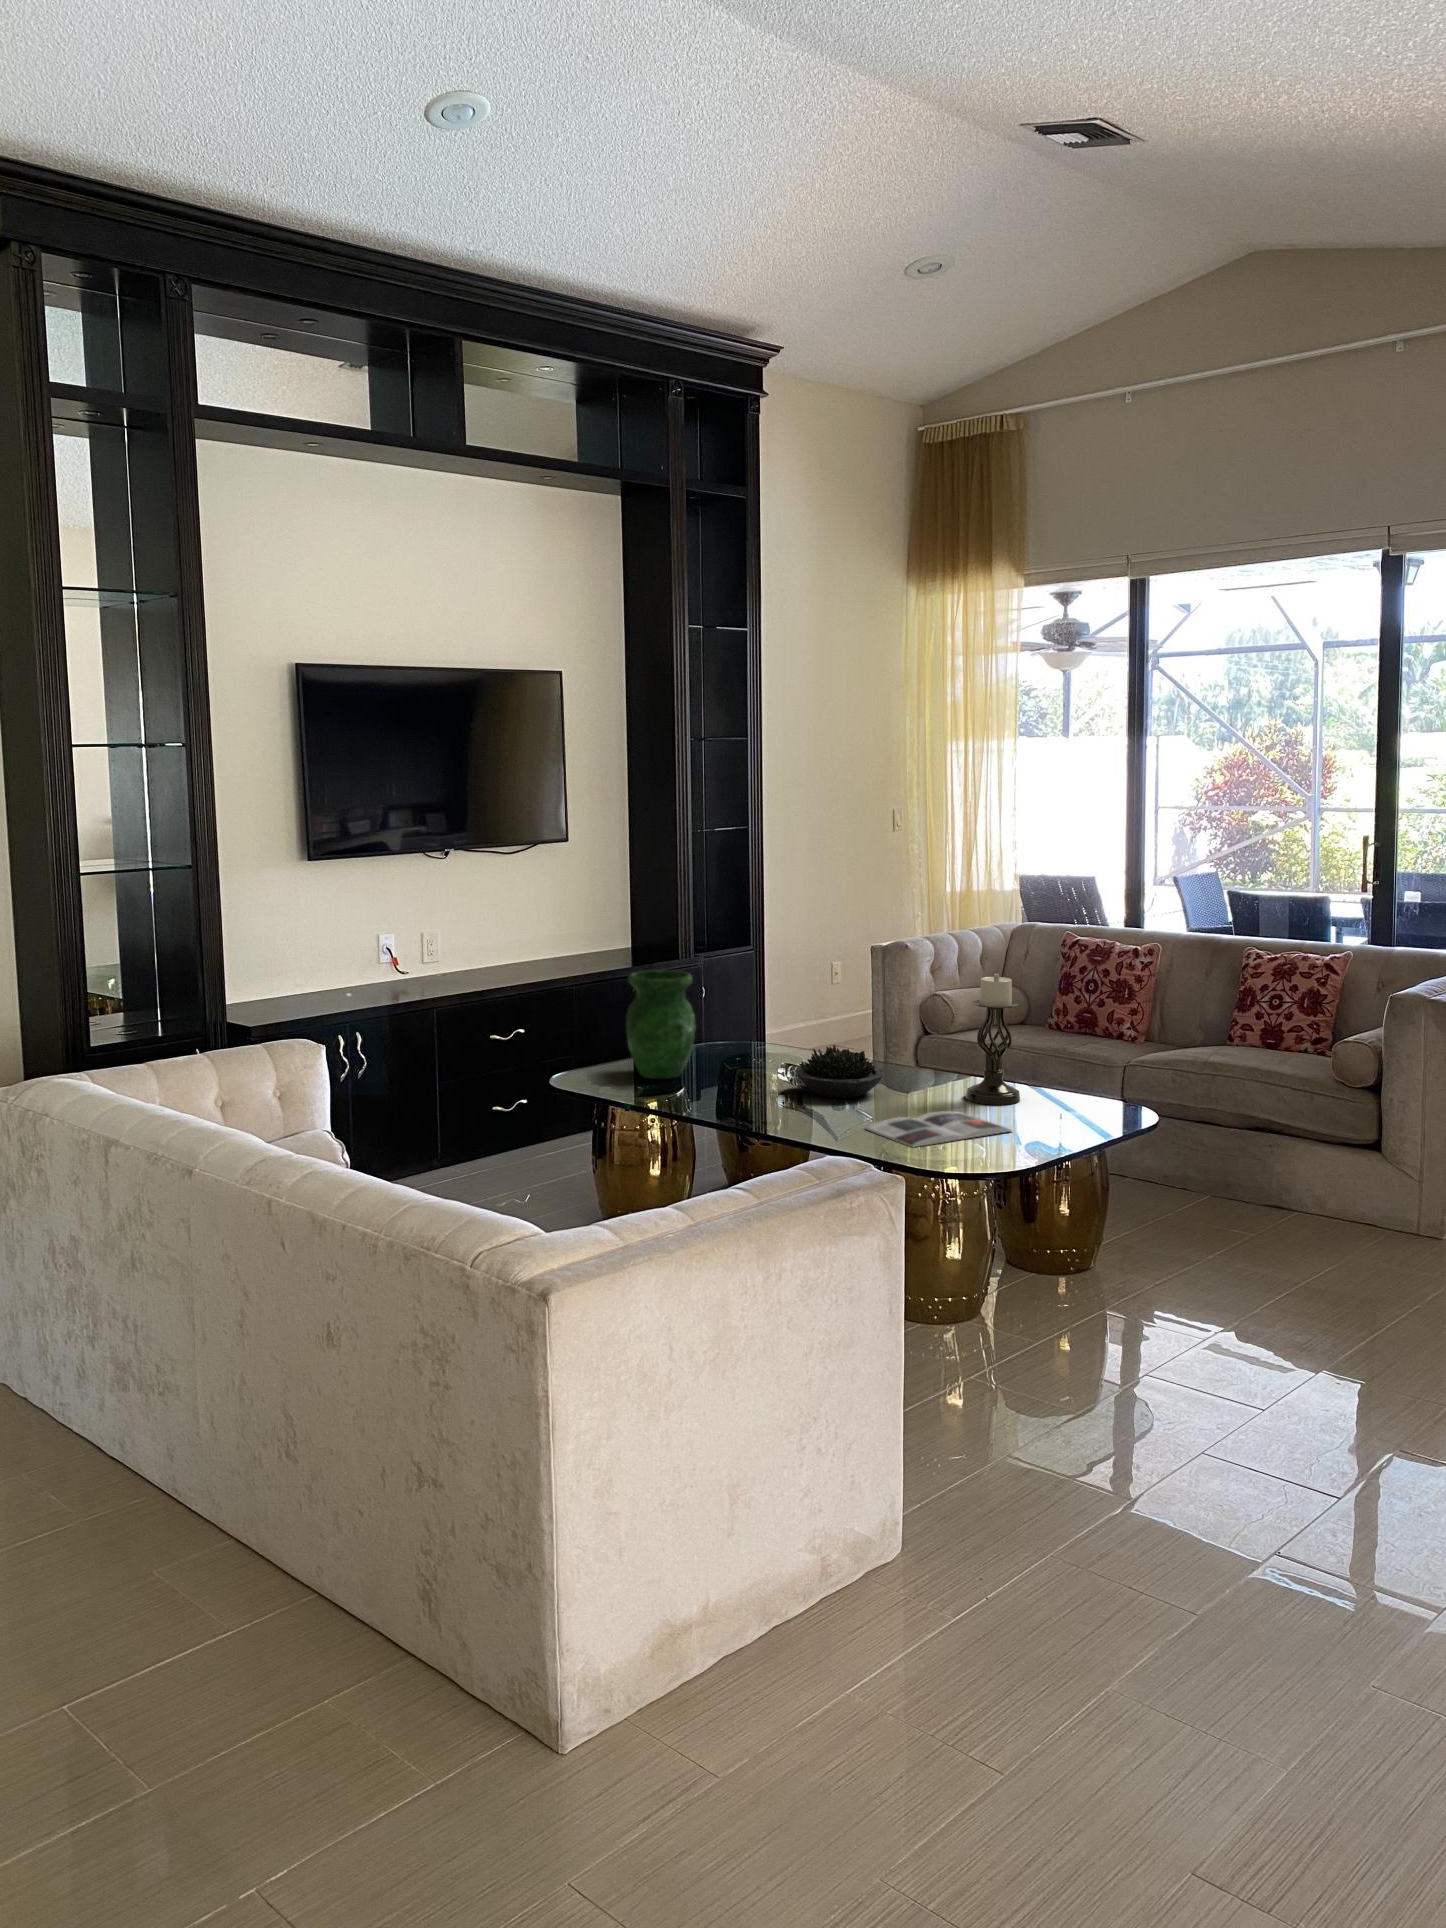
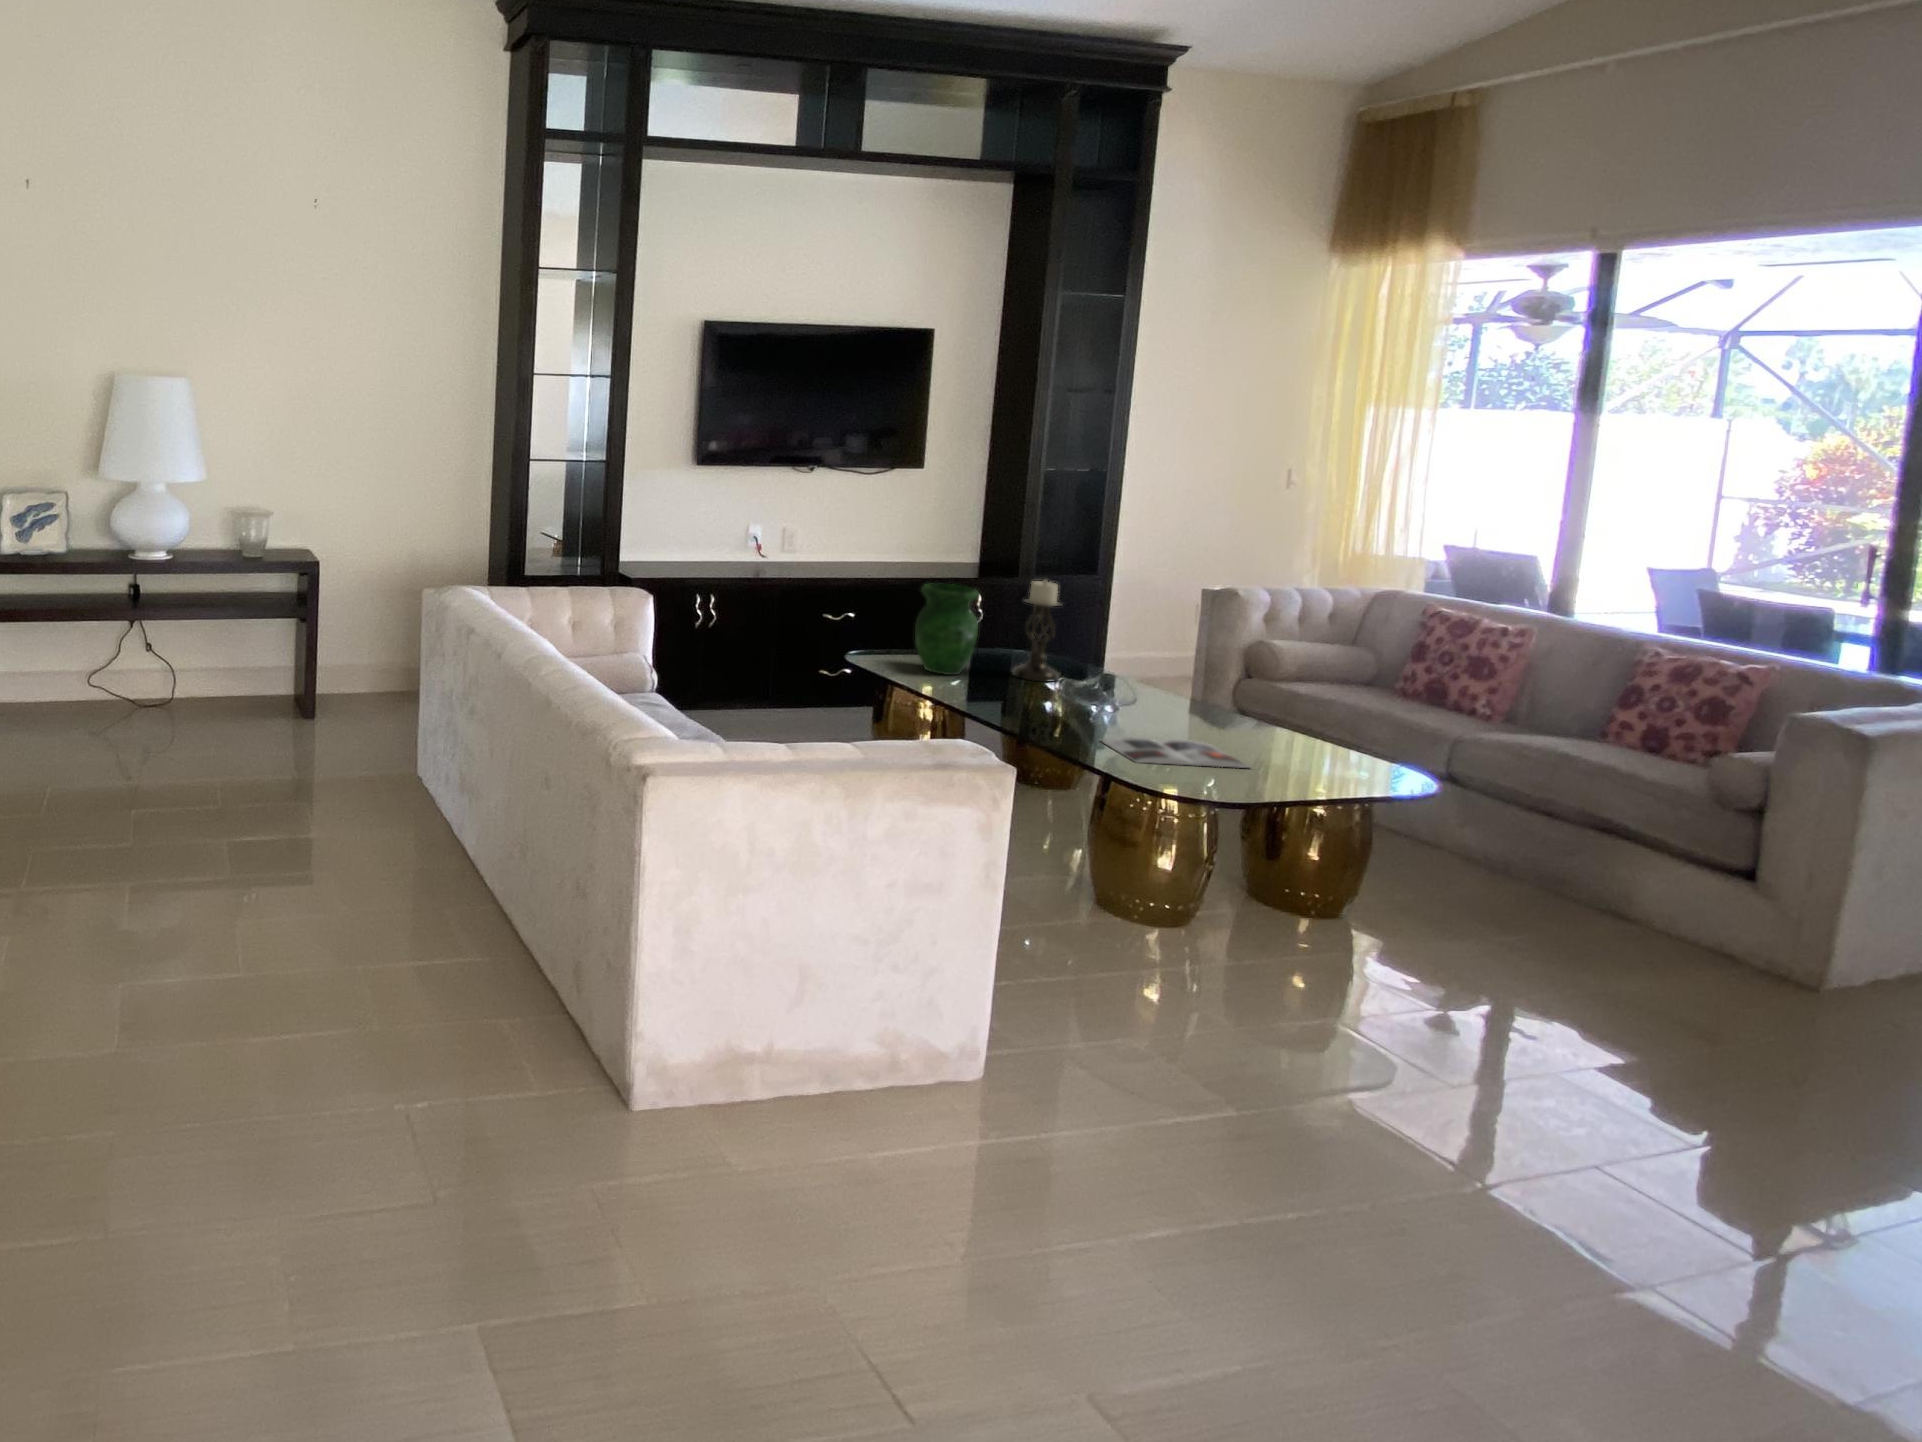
candle holder: present [966,974,1020,1105] -> present [1012,580,1061,682]
succulent plant: present [796,1045,884,1098] -> none [1058,668,1146,716]

